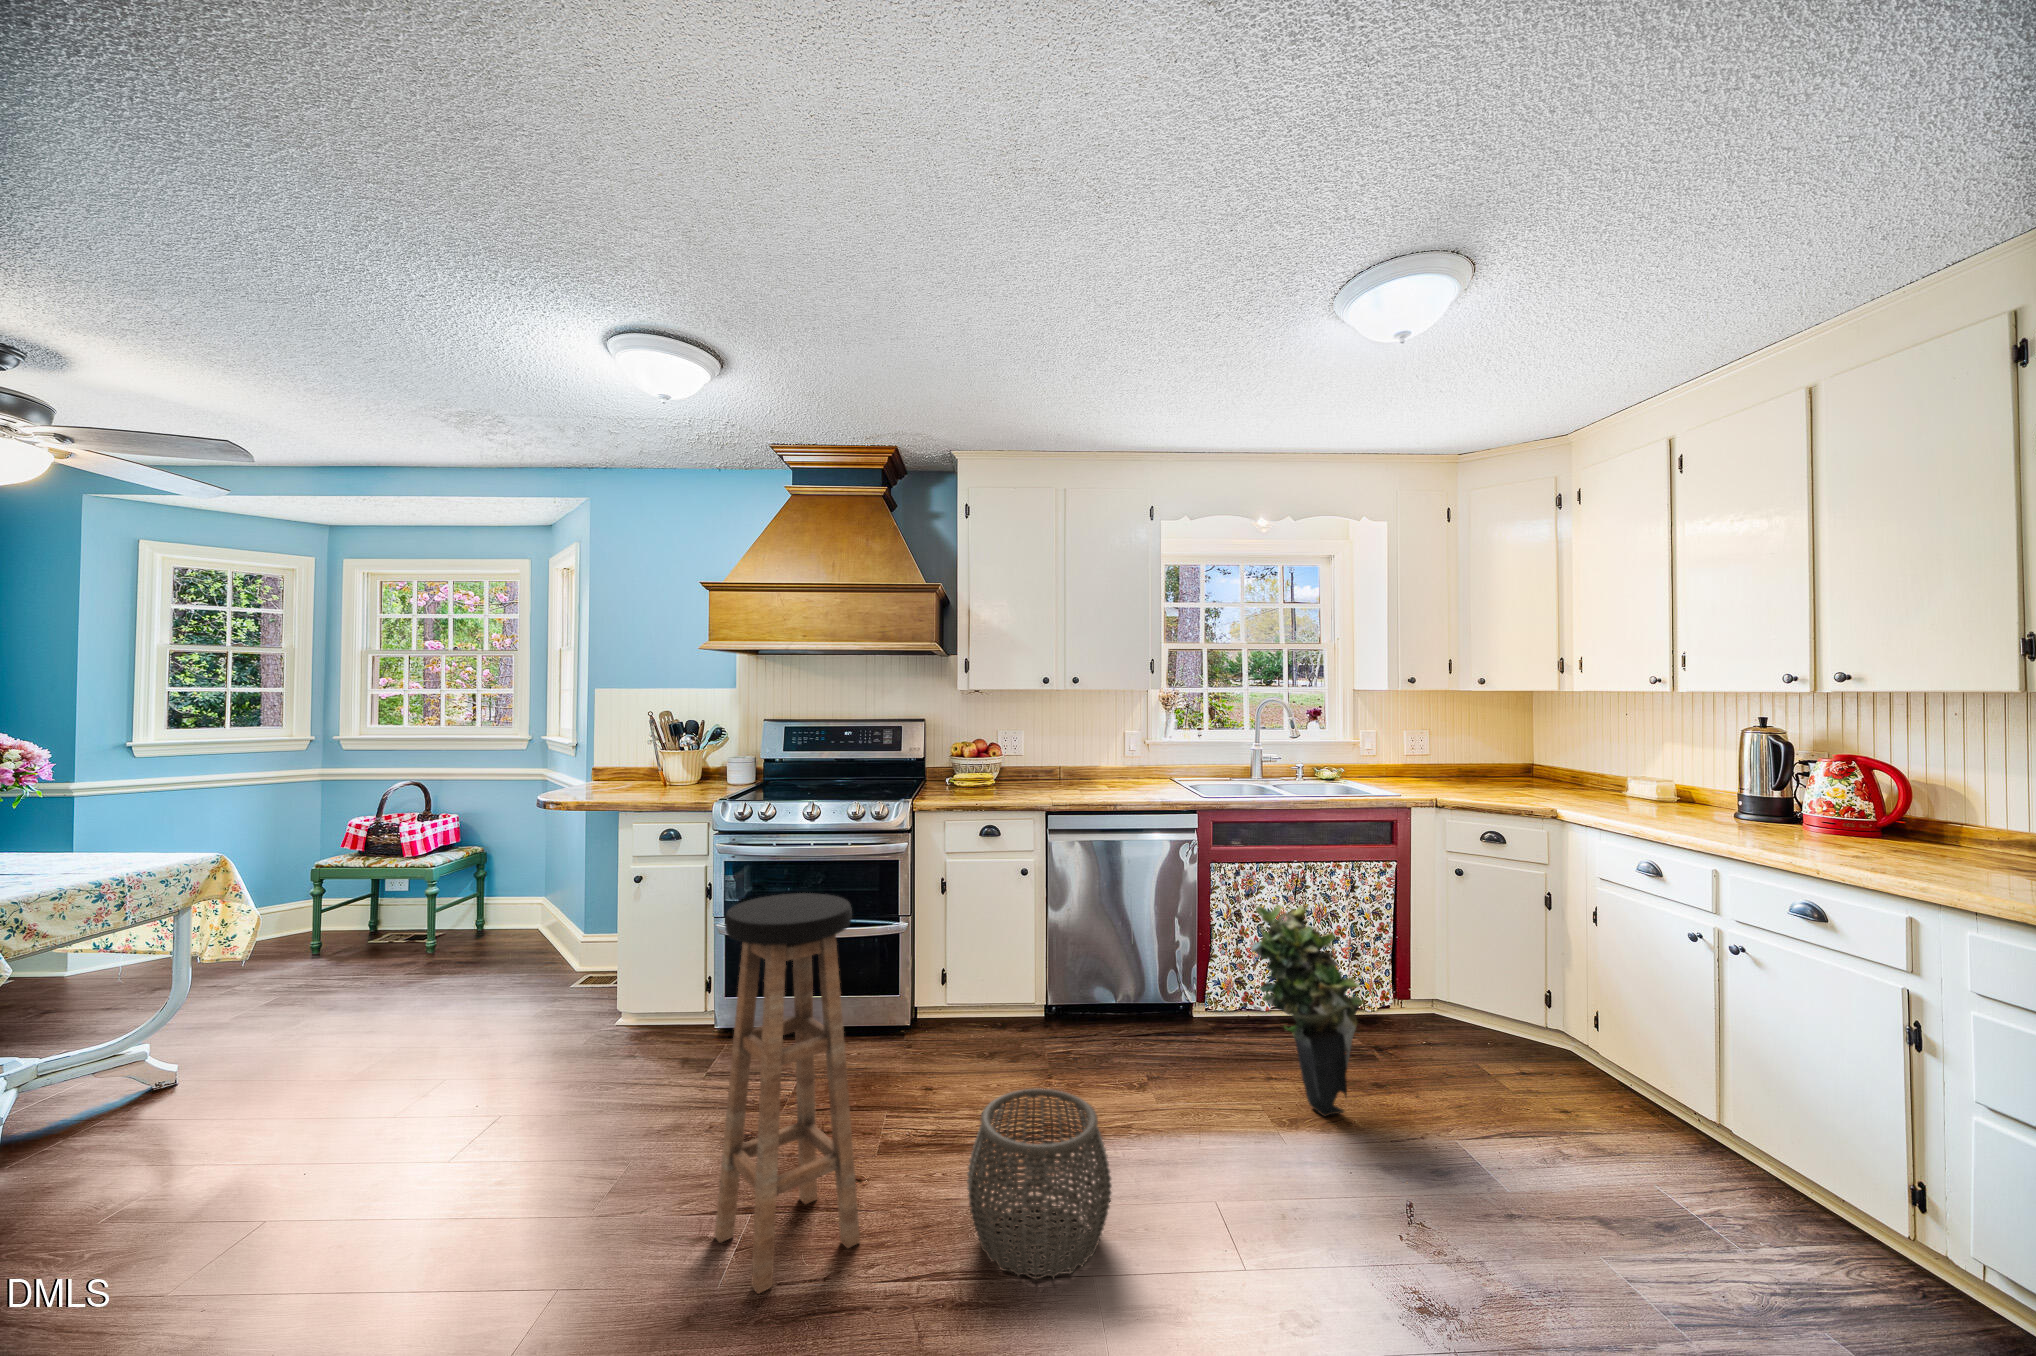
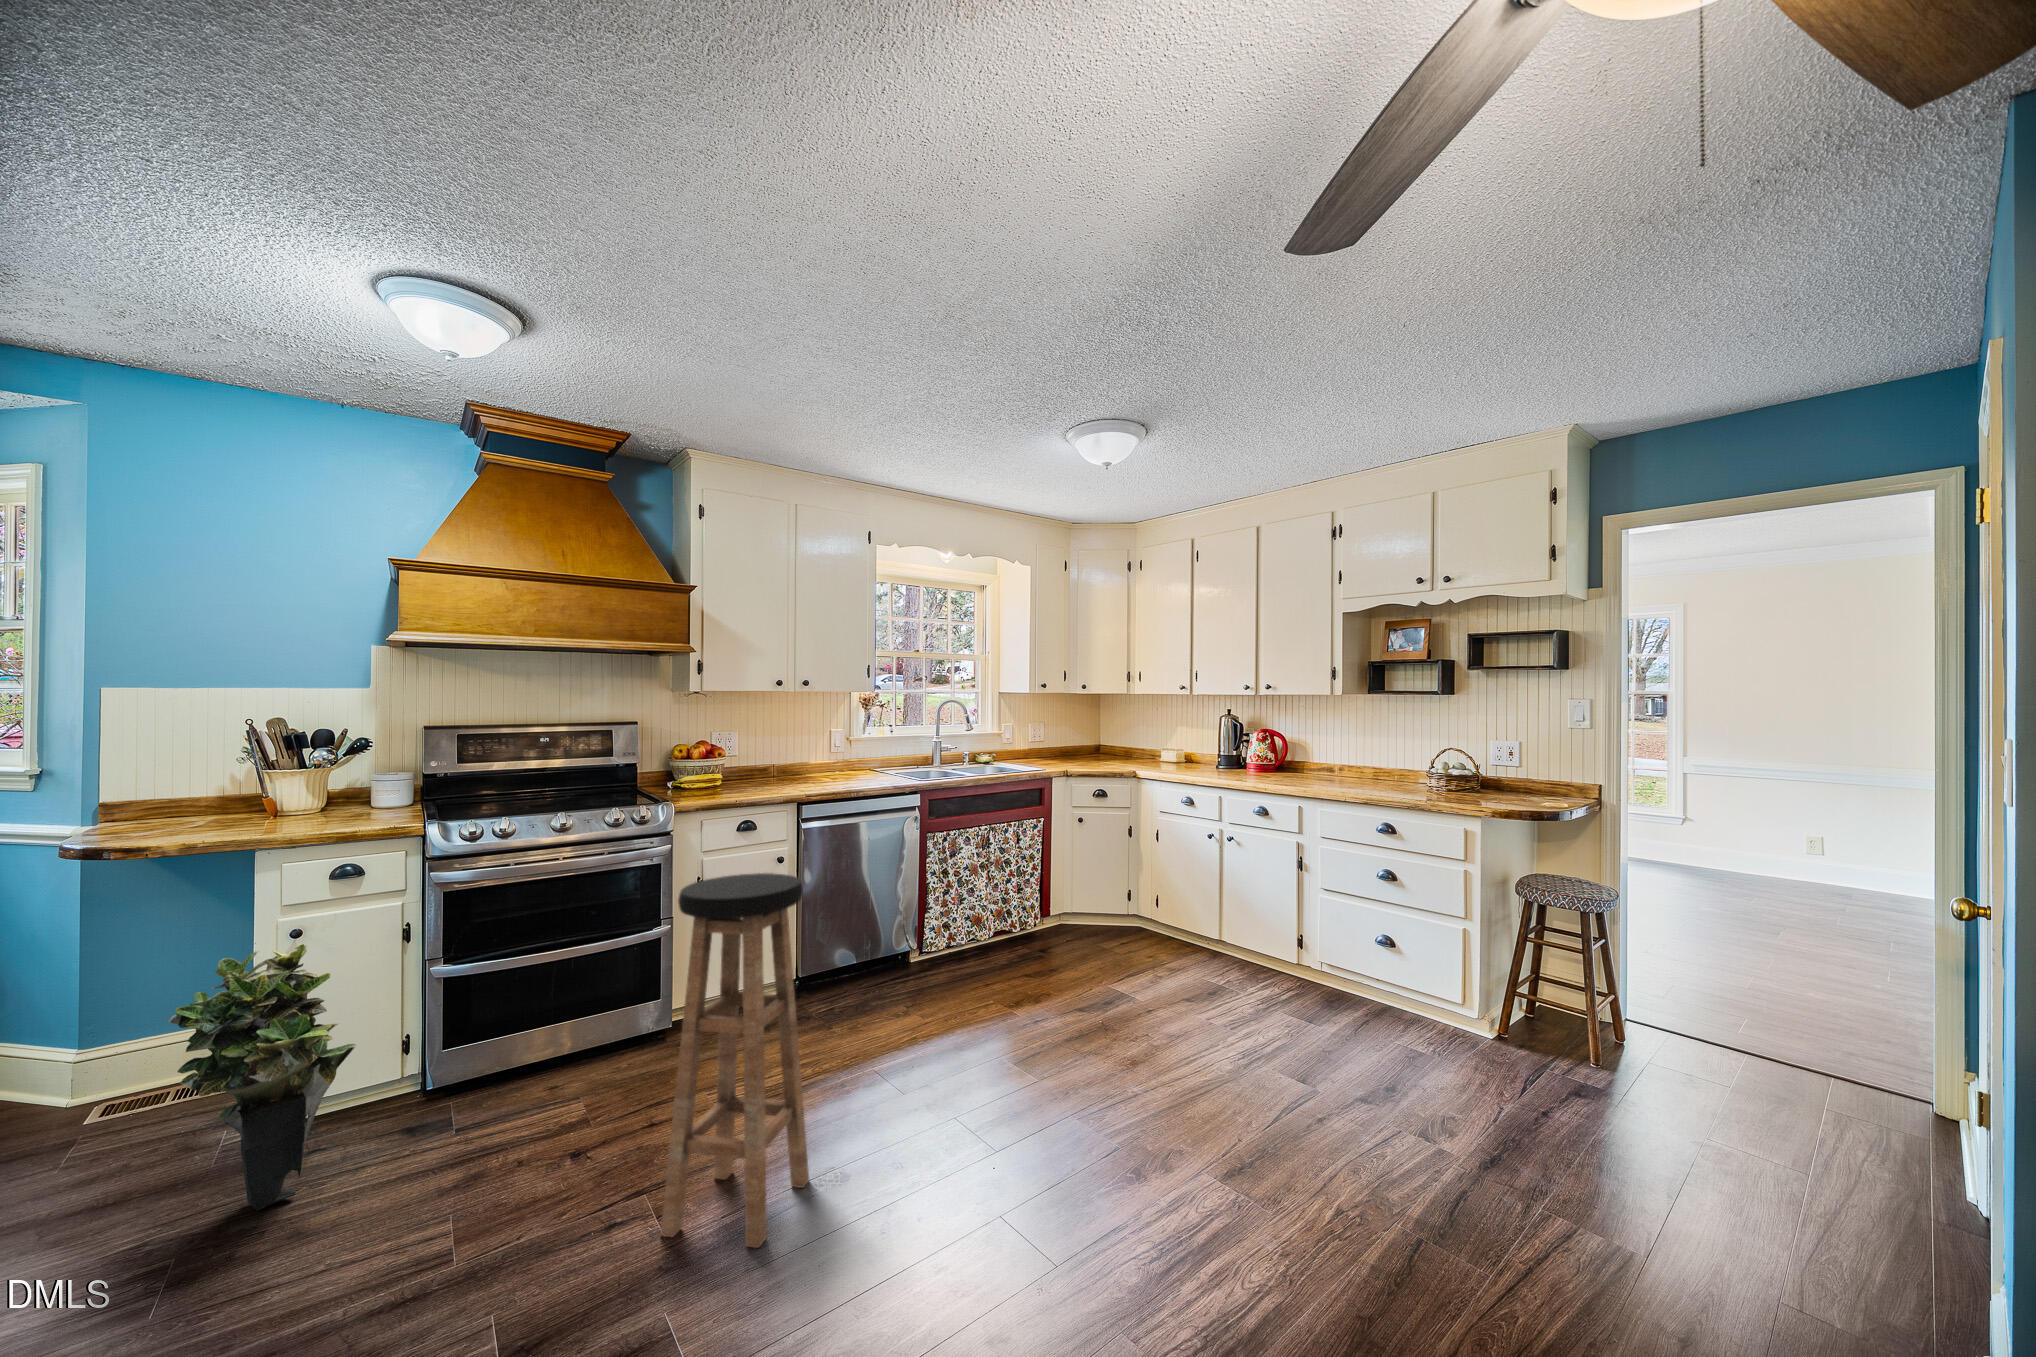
potted plant: present [1251,905,1364,1116] -> present [167,944,356,1211]
woven basket: present [967,1089,1112,1279] -> none [887,1004,1004,1147]

